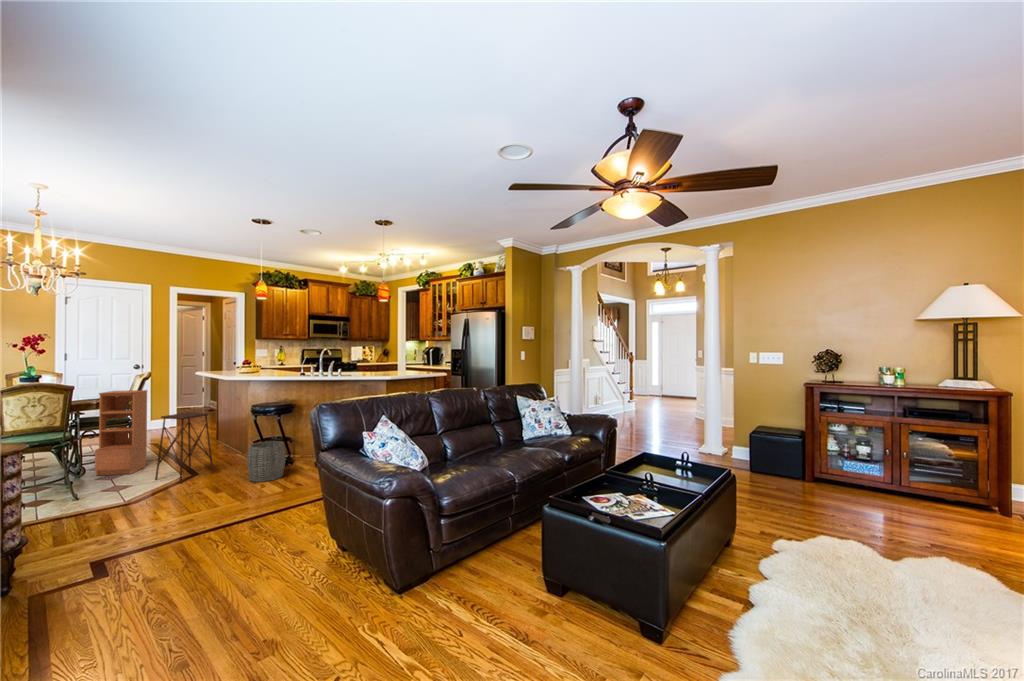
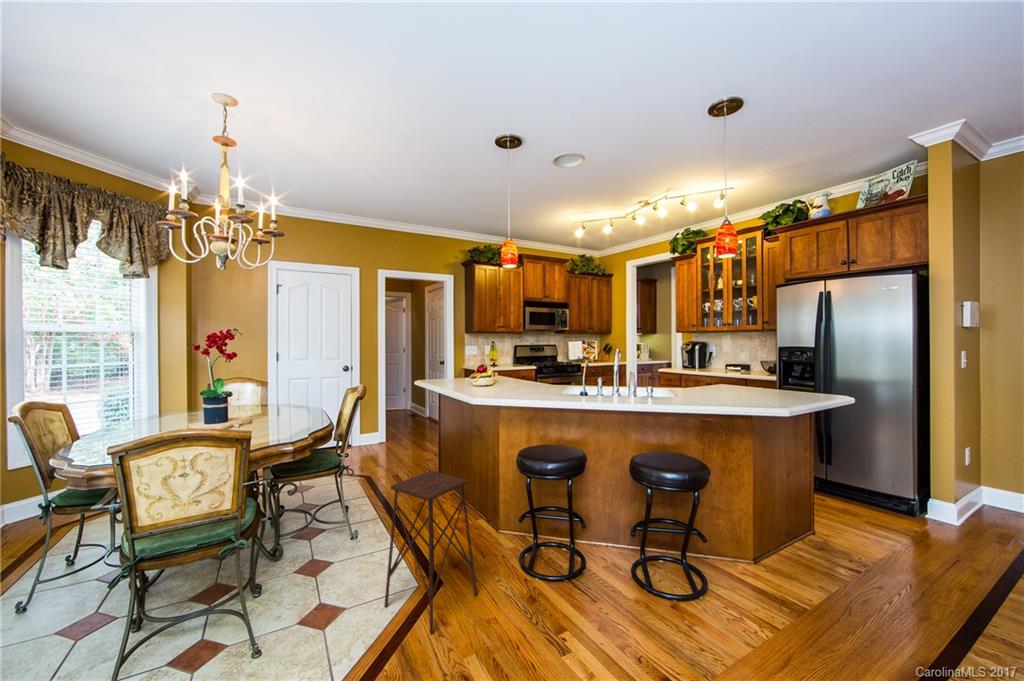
bookcase: present [95,390,147,476] -> none [294,421,365,572]
woven basket: present [247,441,285,482] -> none [554,548,628,663]

